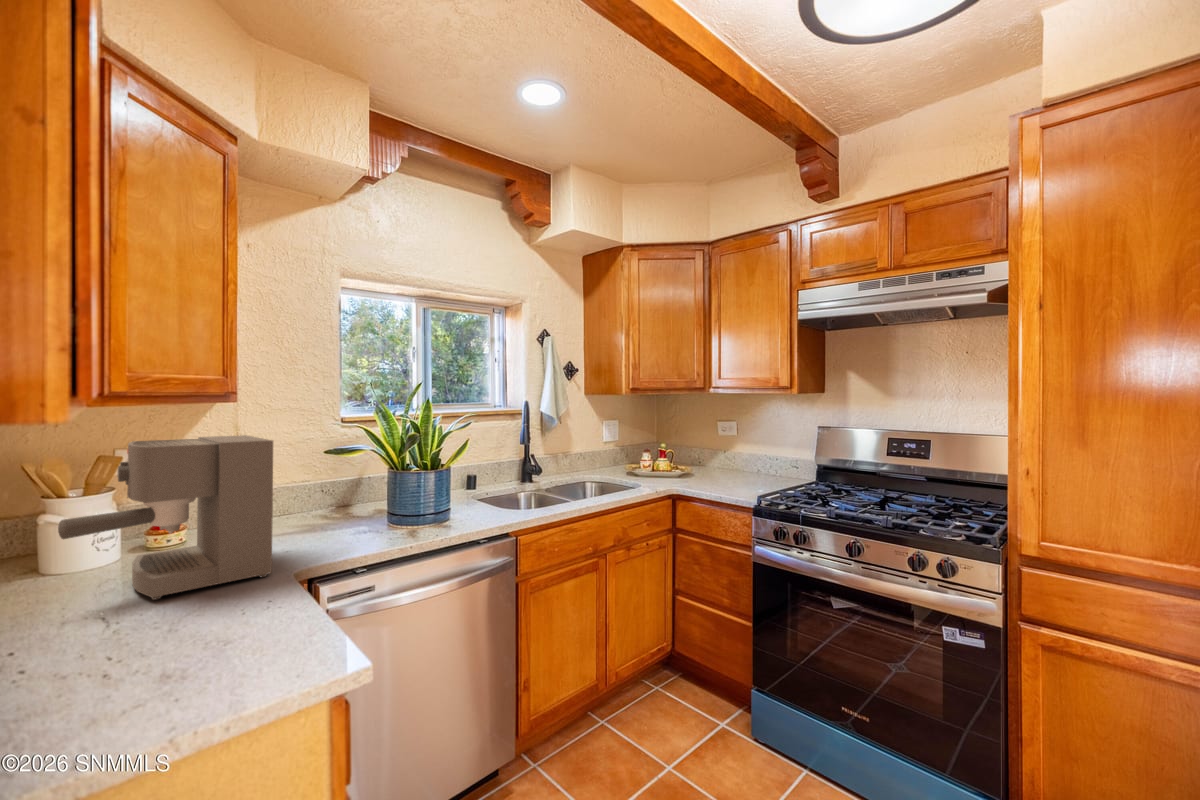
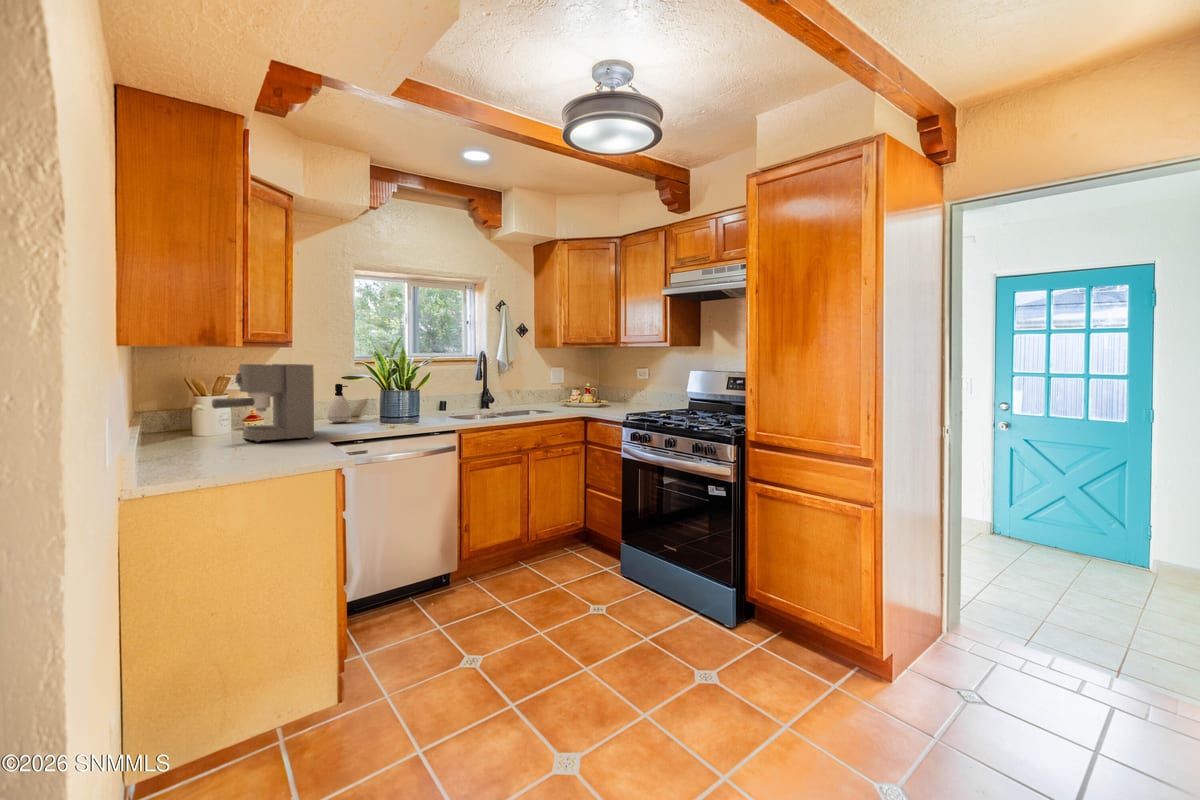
soap dispenser: none [298,458,335,521] -> present [327,384,350,423]

